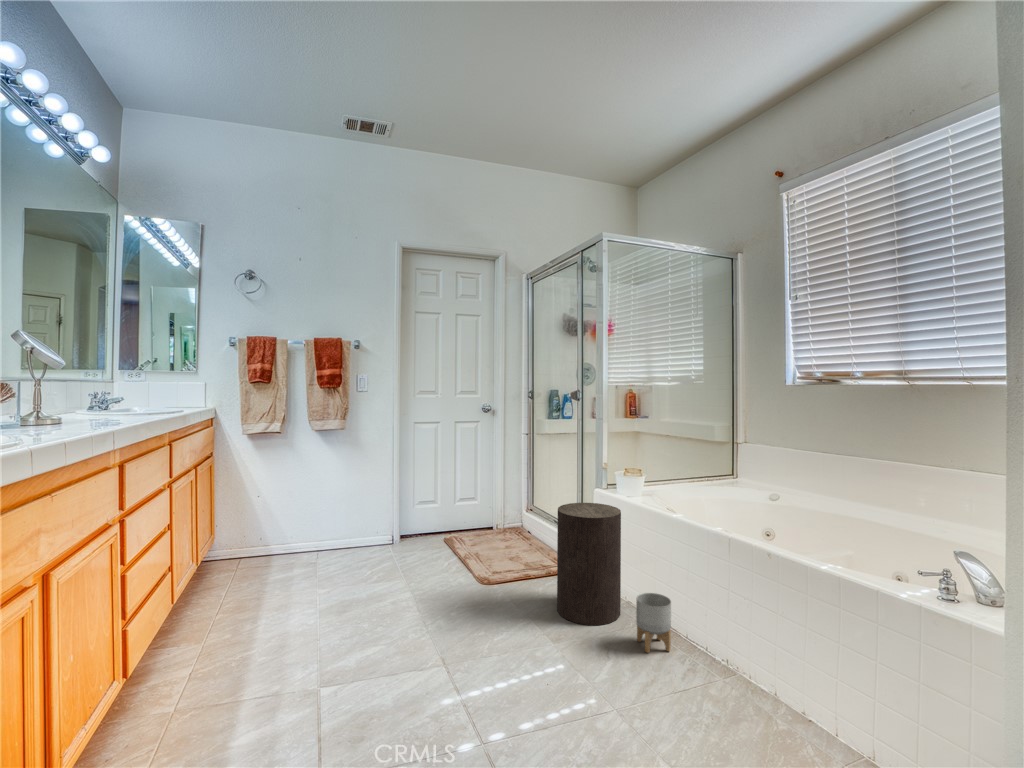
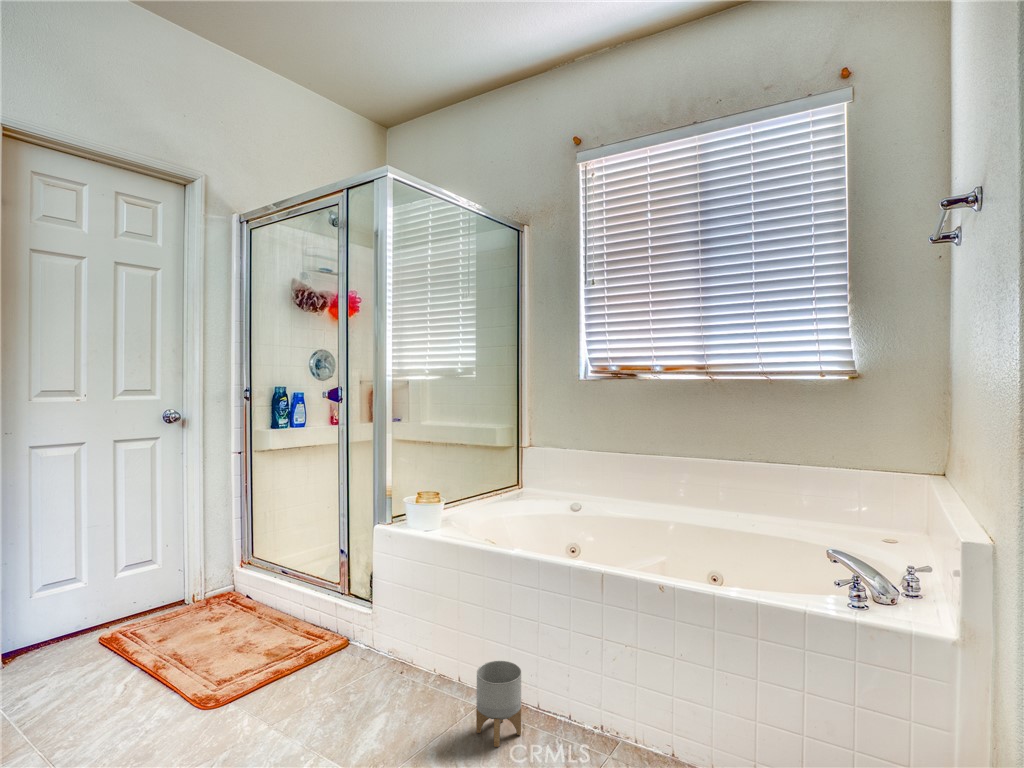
stool: present [557,503,621,625] -> none [345,549,437,732]

